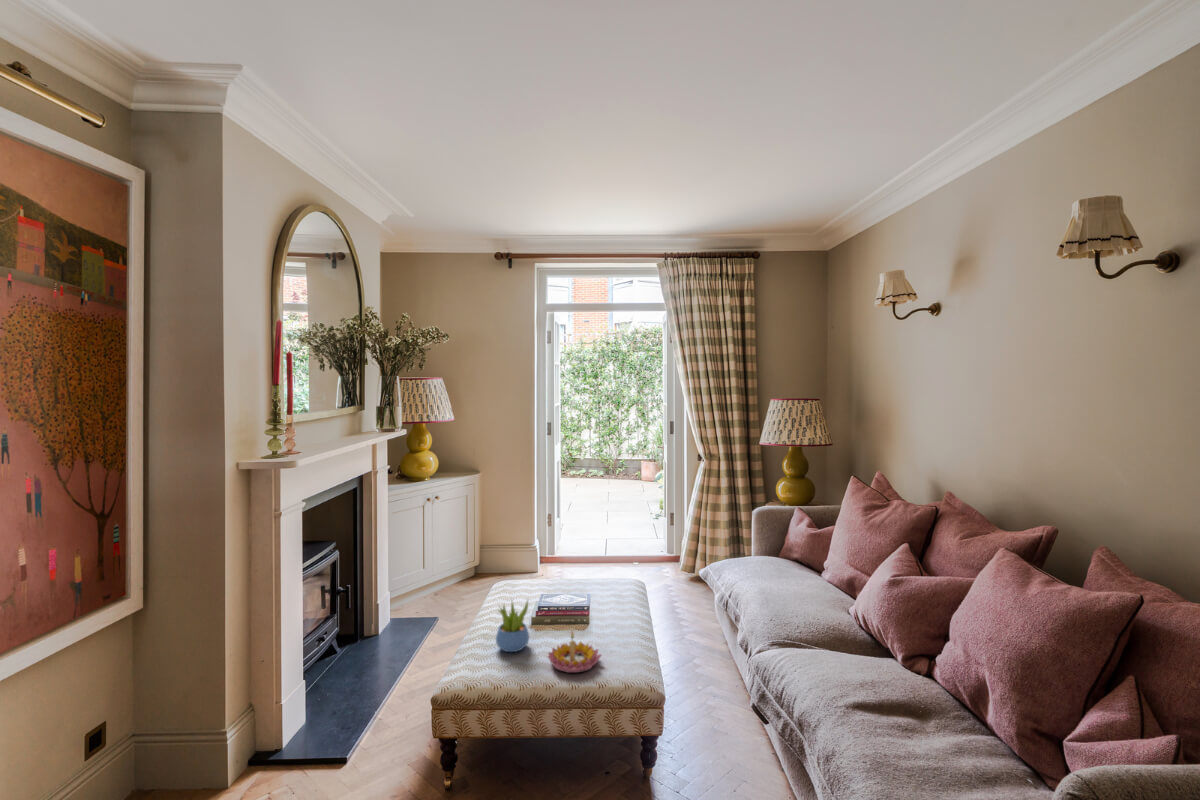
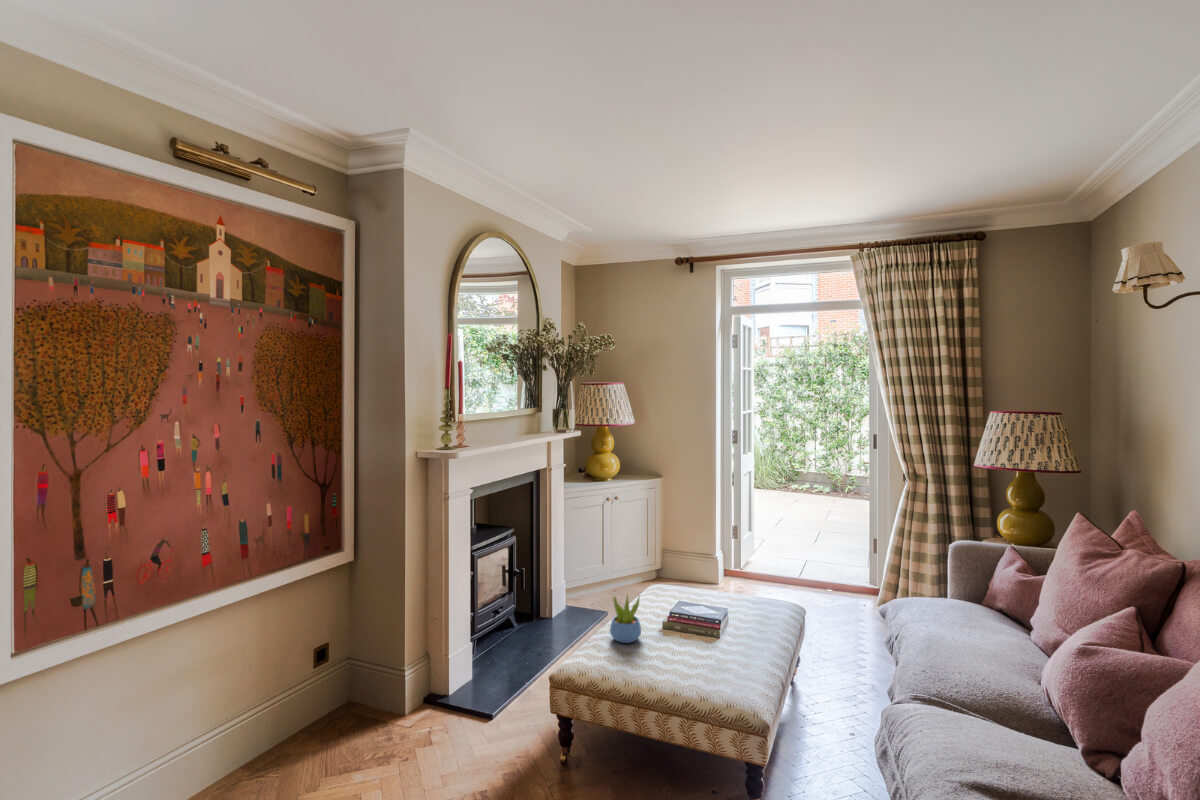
candle holder: present [548,631,601,673] -> none [648,629,700,671]

